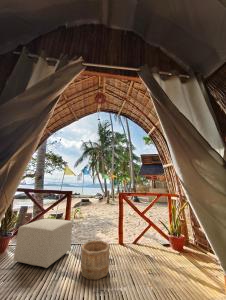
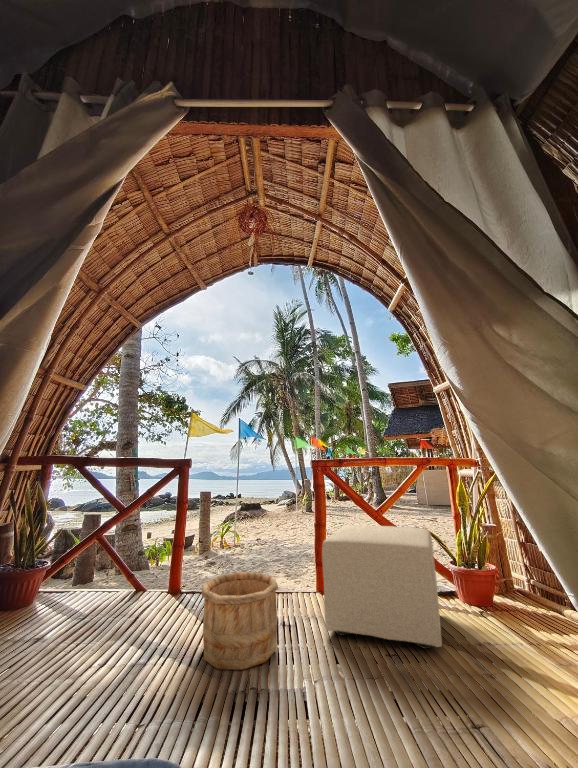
ottoman: present [13,219,72,268] -> present [322,525,442,649]

